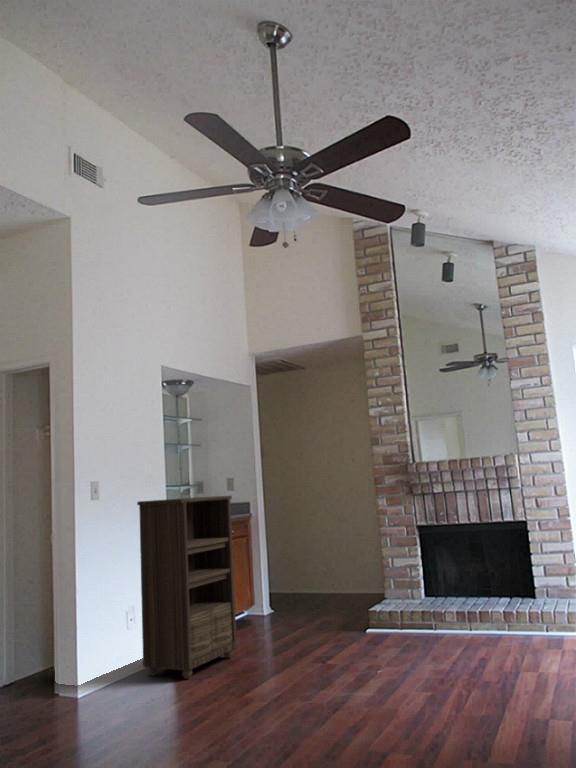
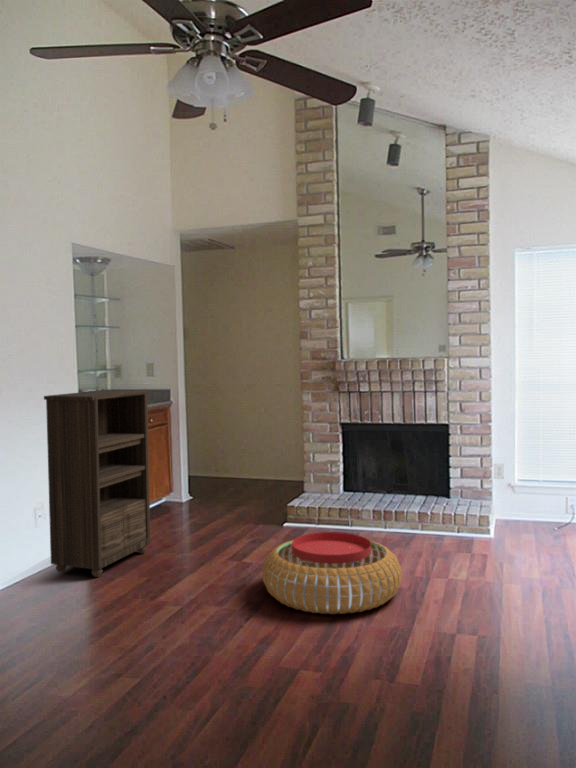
pouf: none [349,625,491,705] -> present [262,532,402,614]

